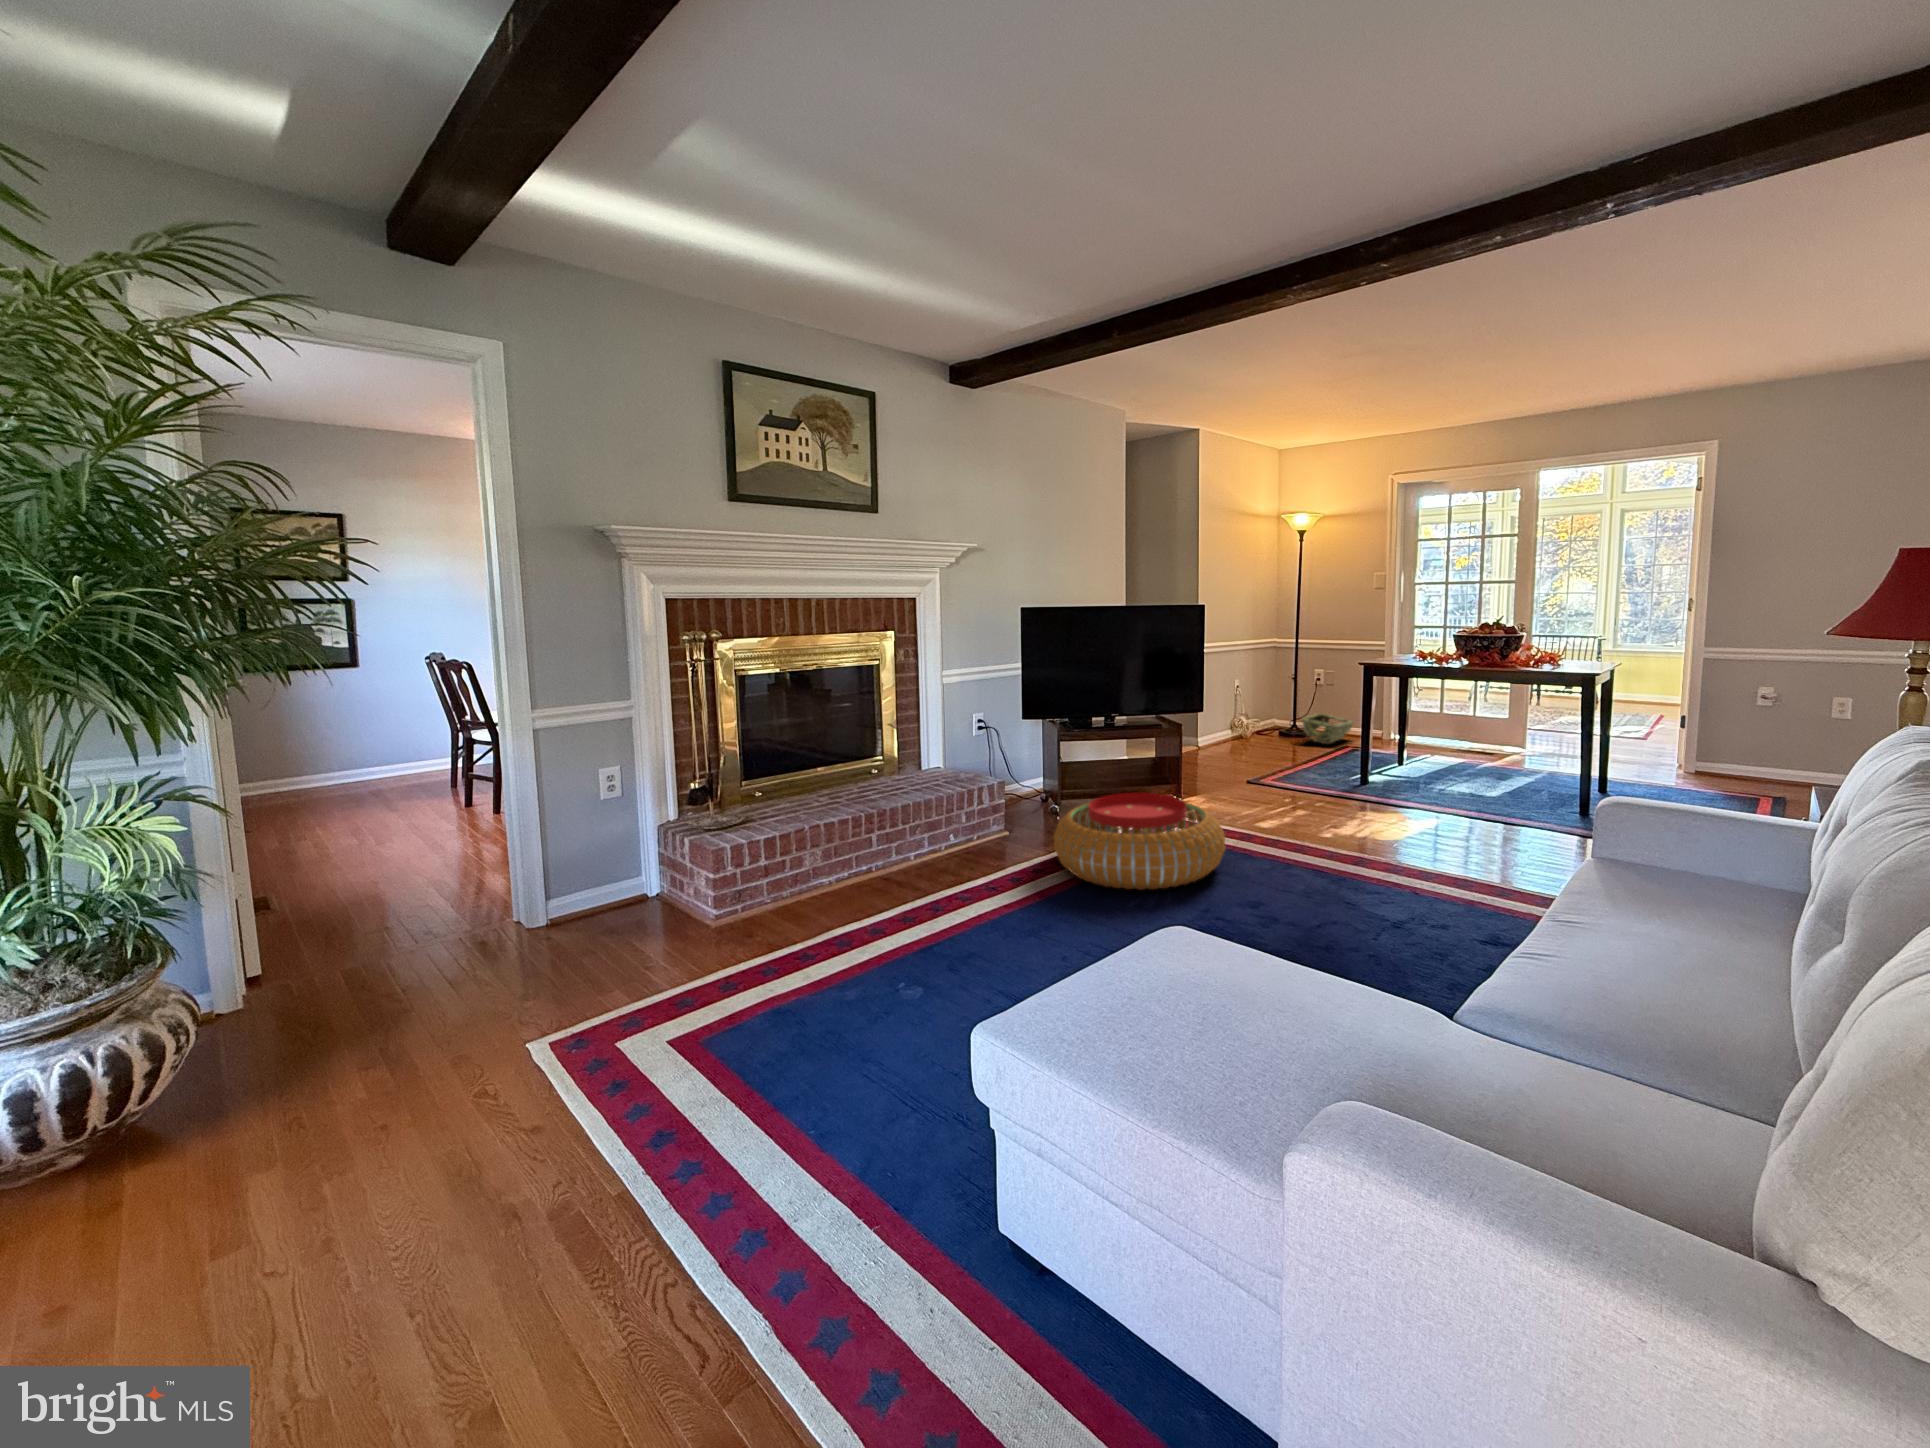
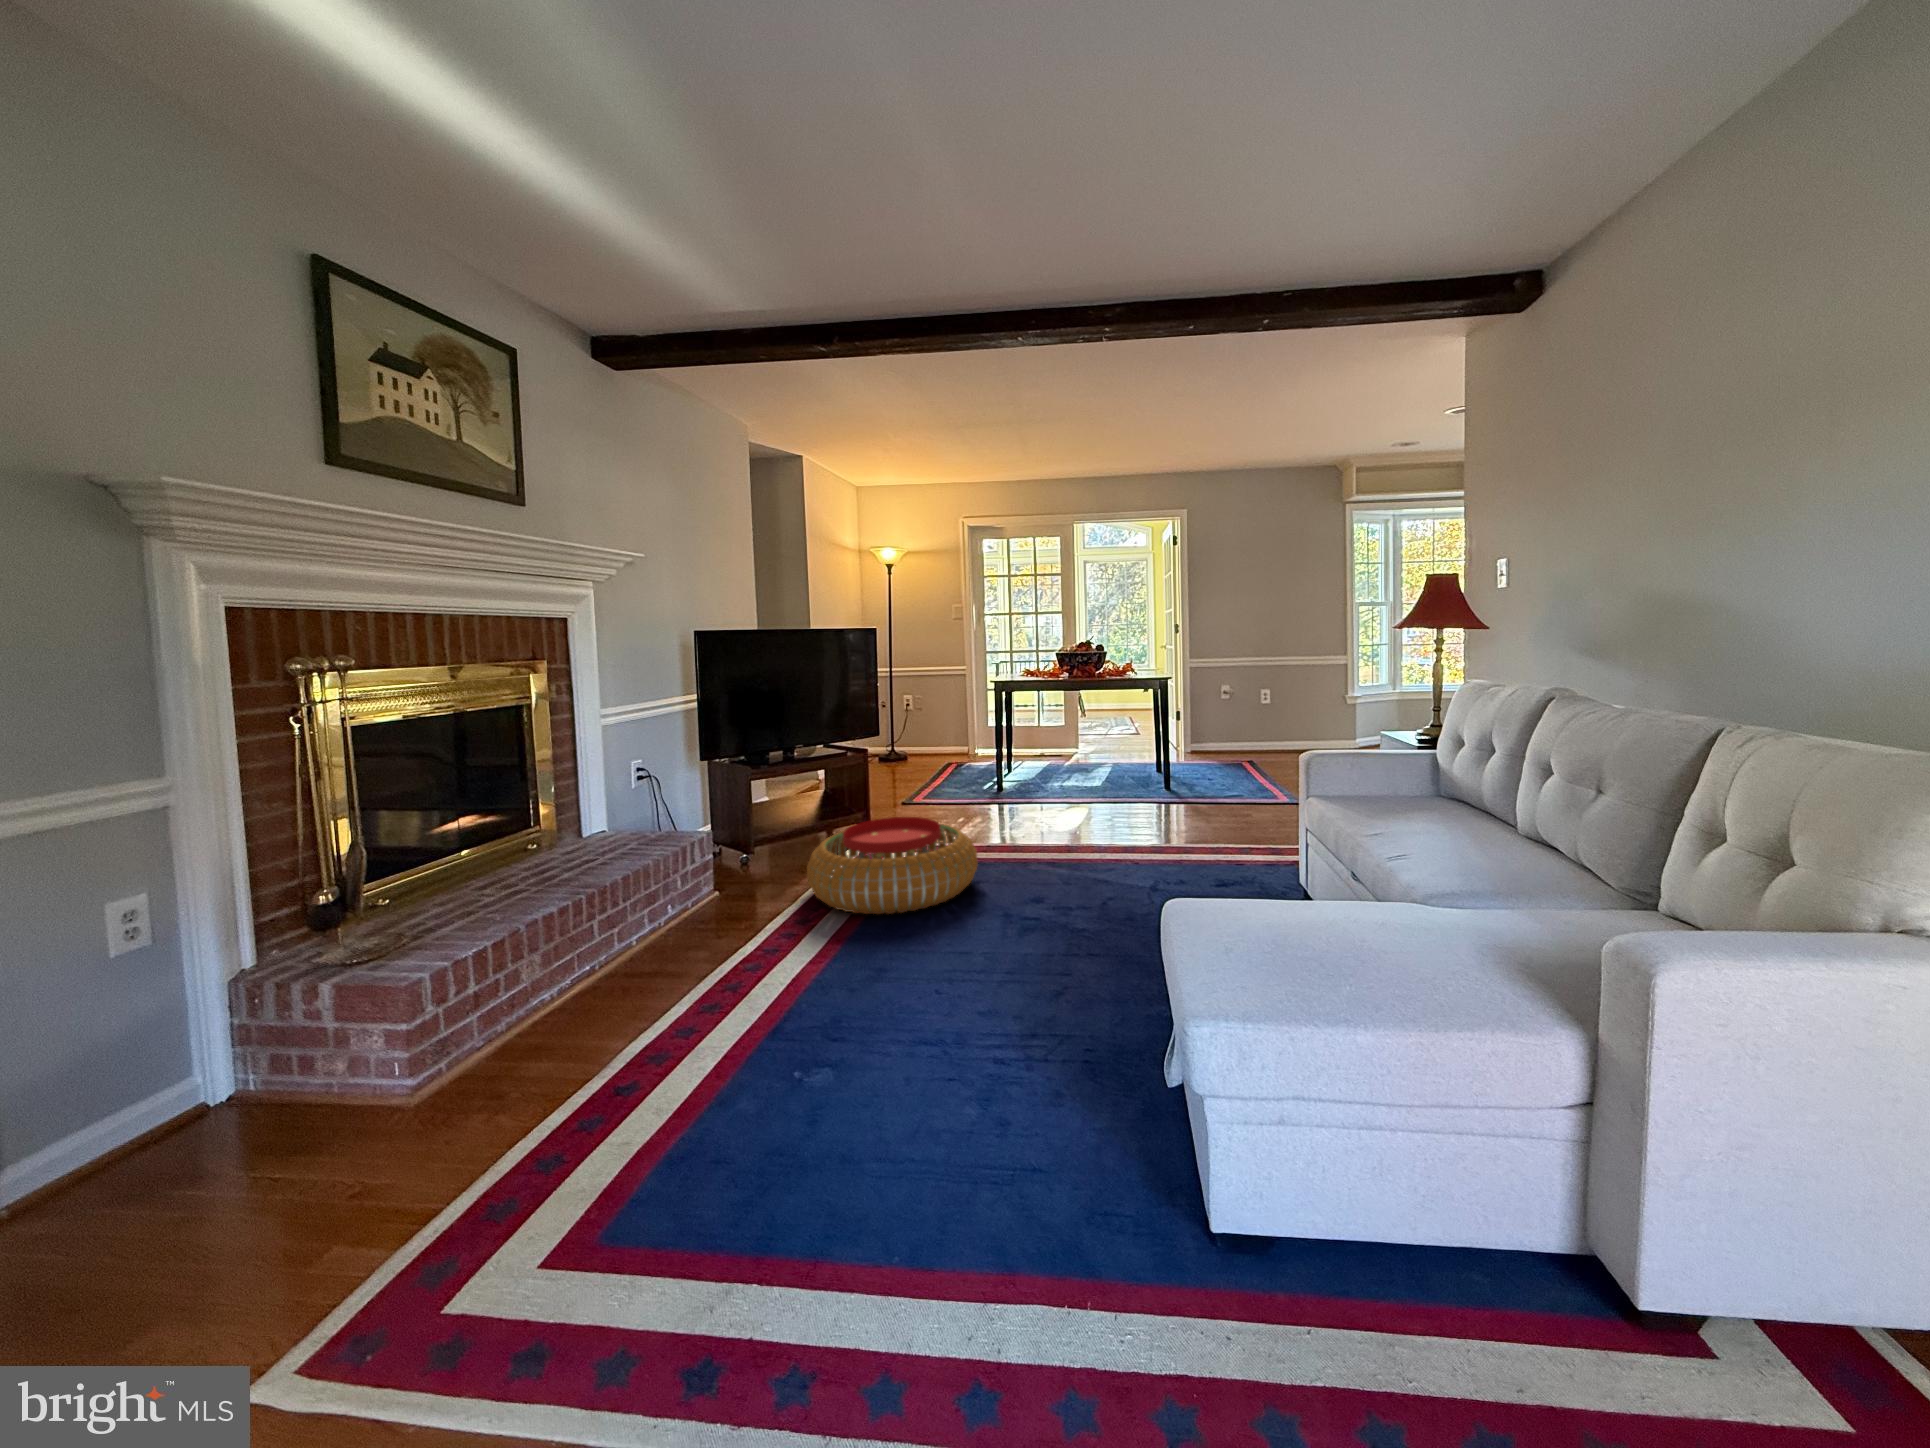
woven basket: present [1302,714,1353,744] -> none [904,736,944,763]

